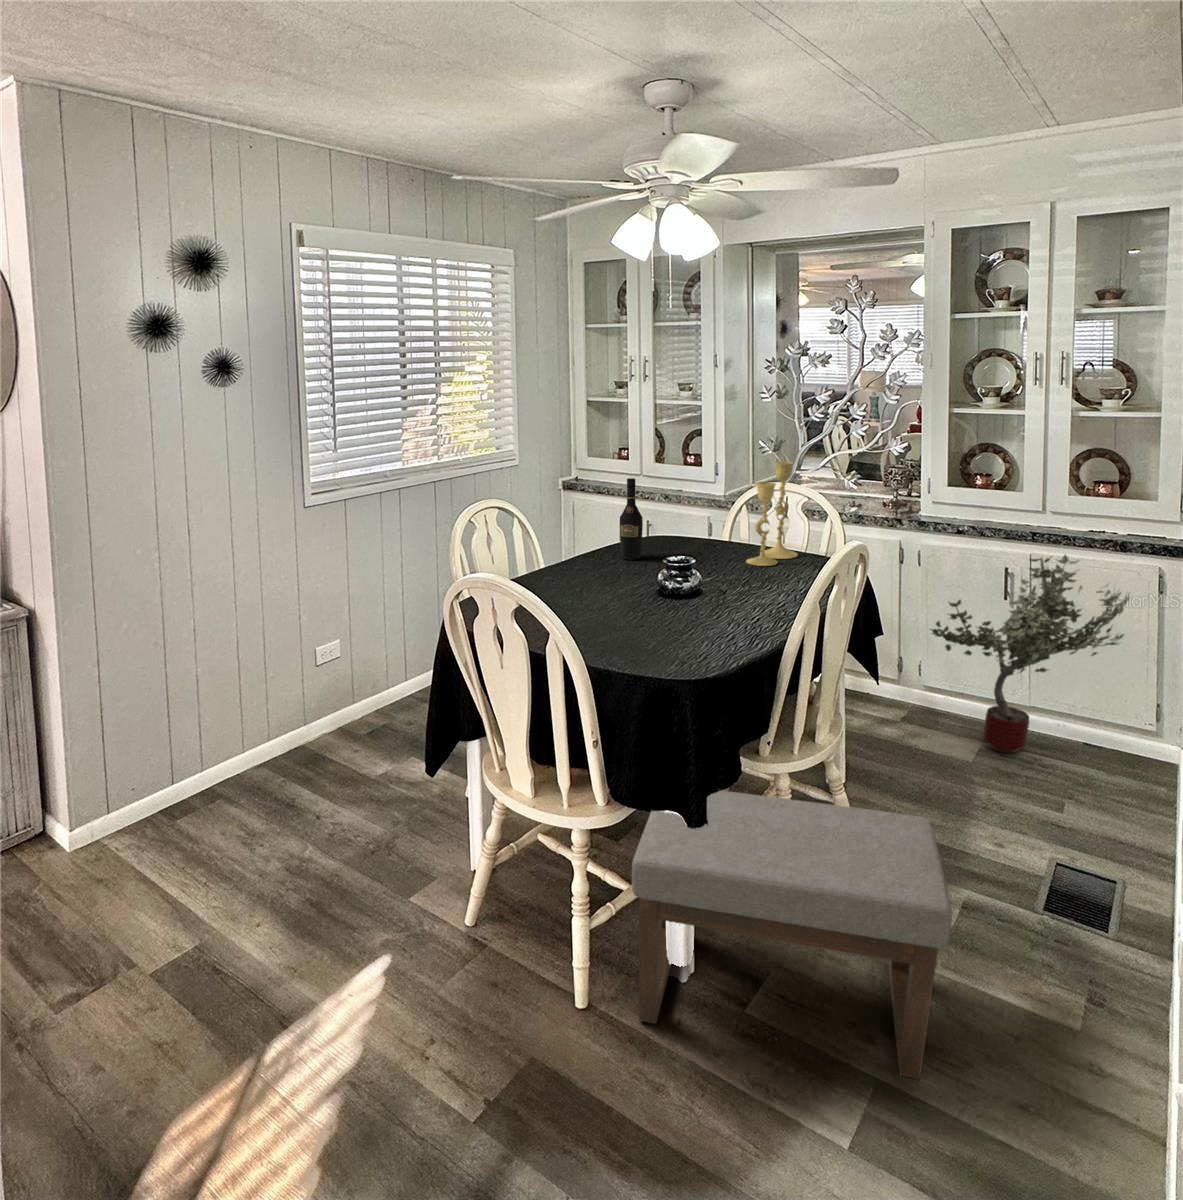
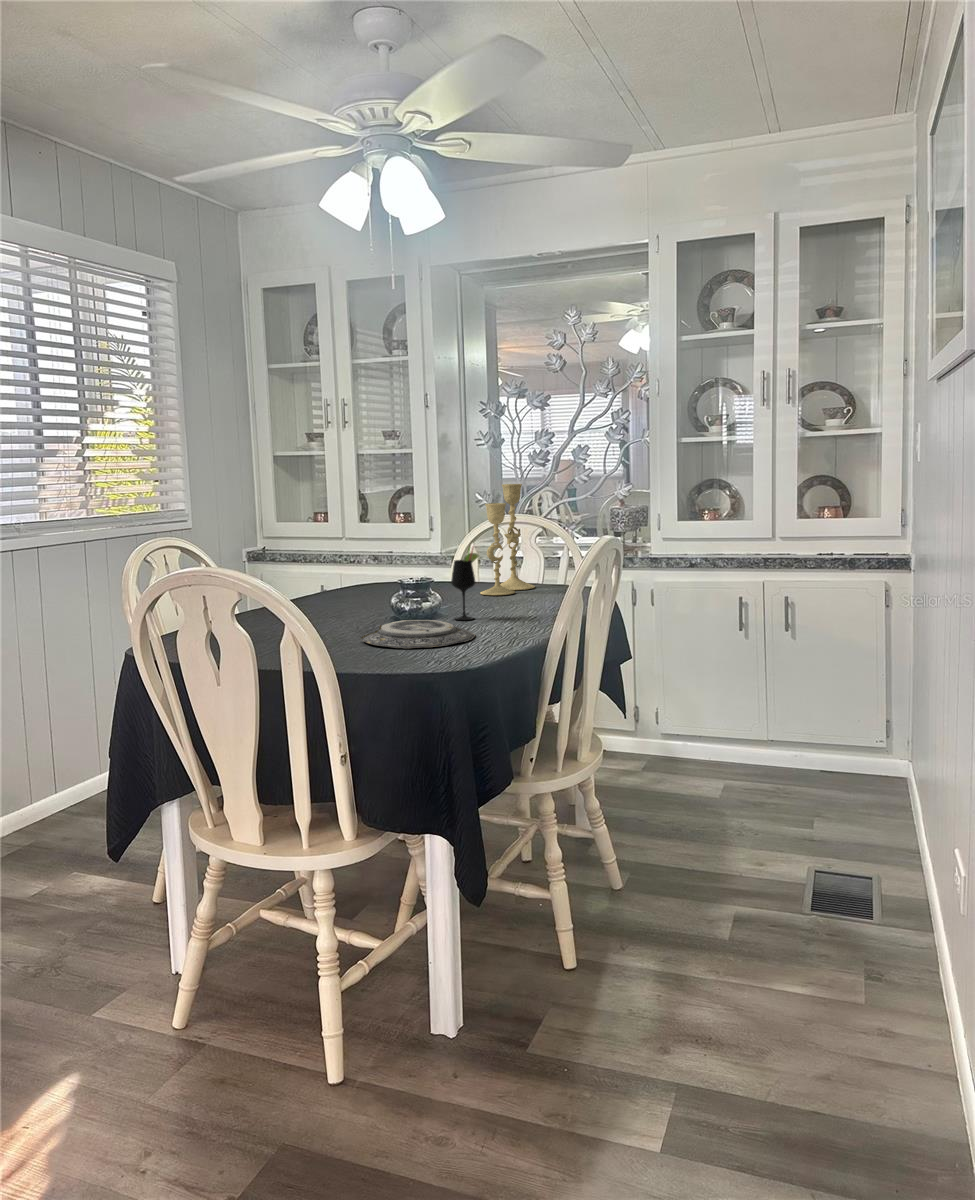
wine bottle: present [620,478,643,560] -> none [332,505,359,599]
wine glass: none [714,540,740,603] -> present [451,547,479,620]
potted tree: present [931,555,1129,753] -> none [677,574,867,795]
plate: none [626,607,727,643] -> present [360,620,475,648]
ottoman: present [632,791,952,1079] -> none [398,810,760,1104]

